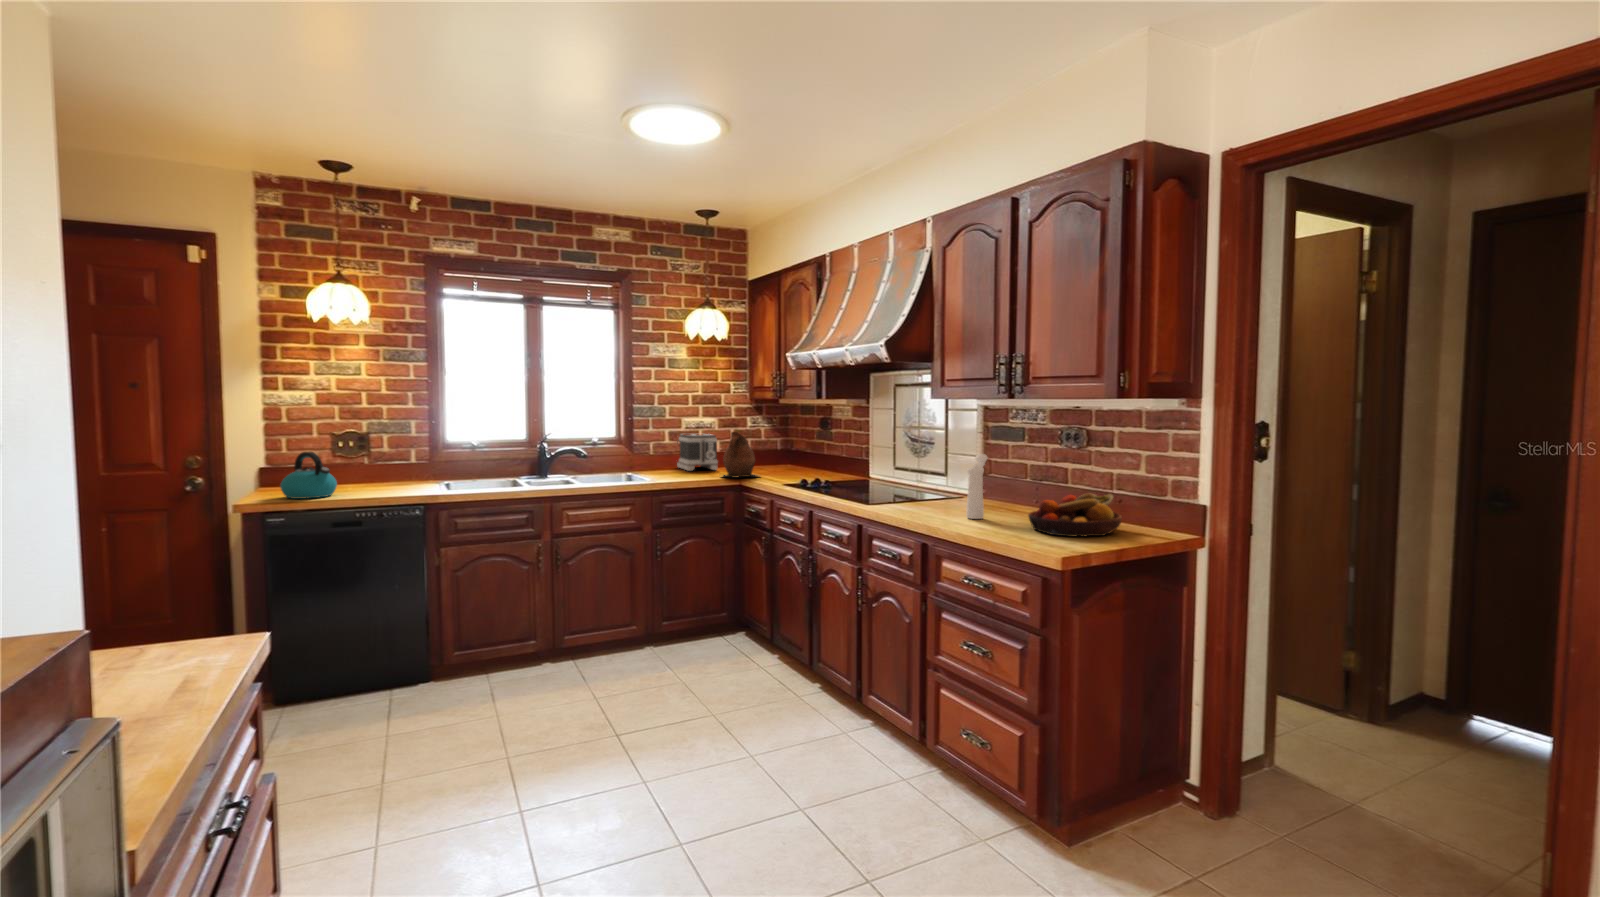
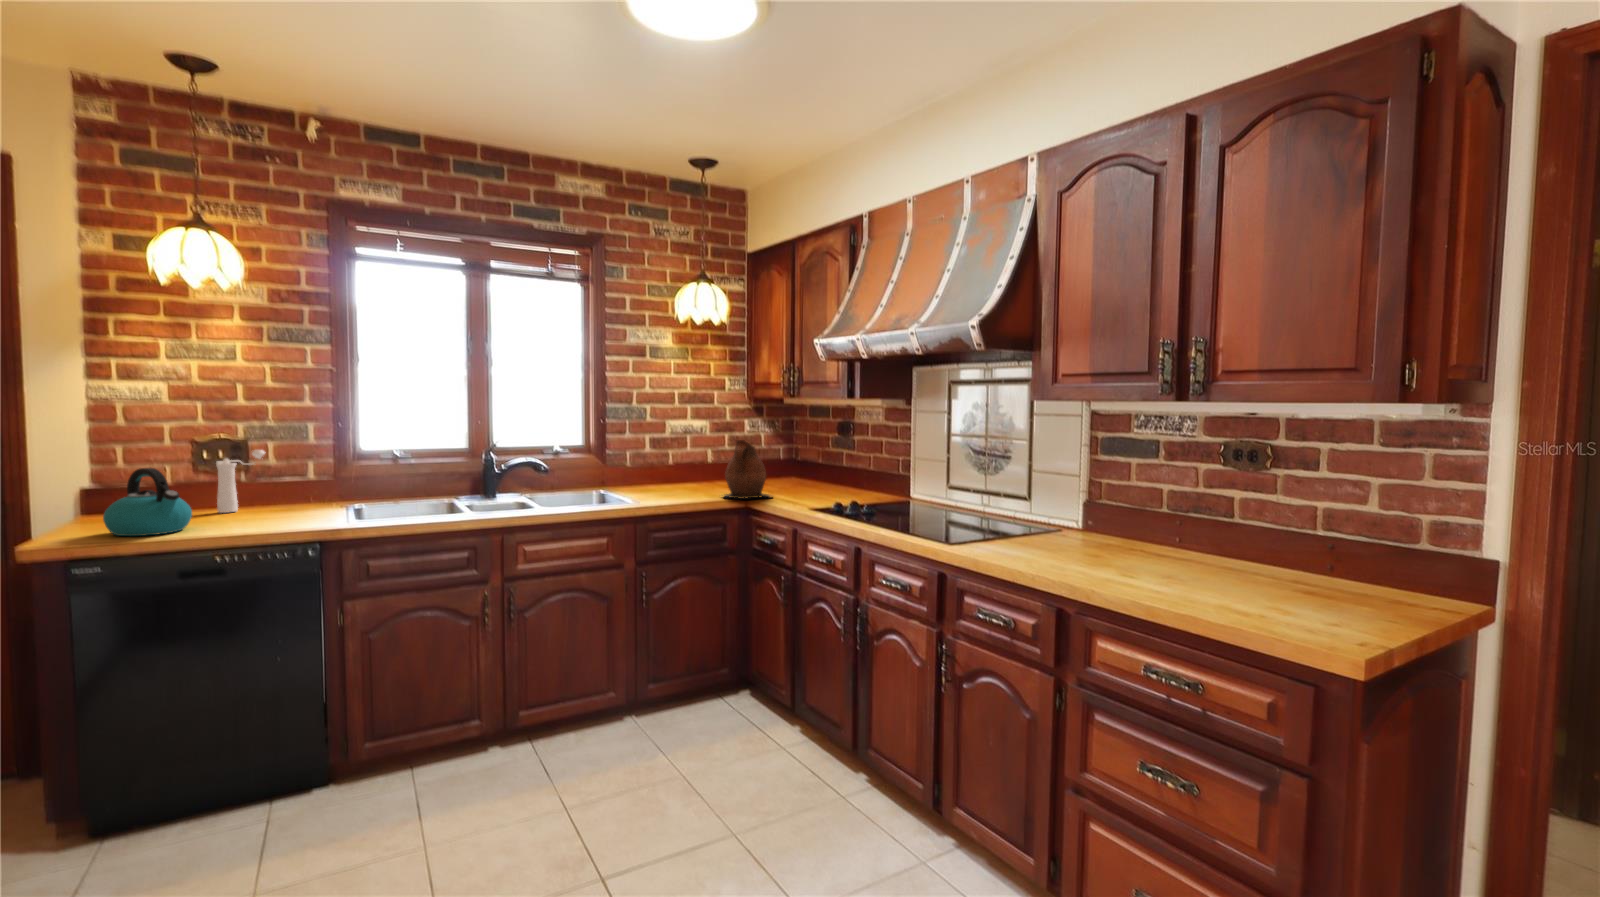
toaster: present [677,434,718,471] -> none [658,440,713,488]
pepper mill: present [967,454,988,519] -> present [216,450,265,513]
fruit bowl: present [1028,494,1122,537] -> none [1223,540,1377,609]

